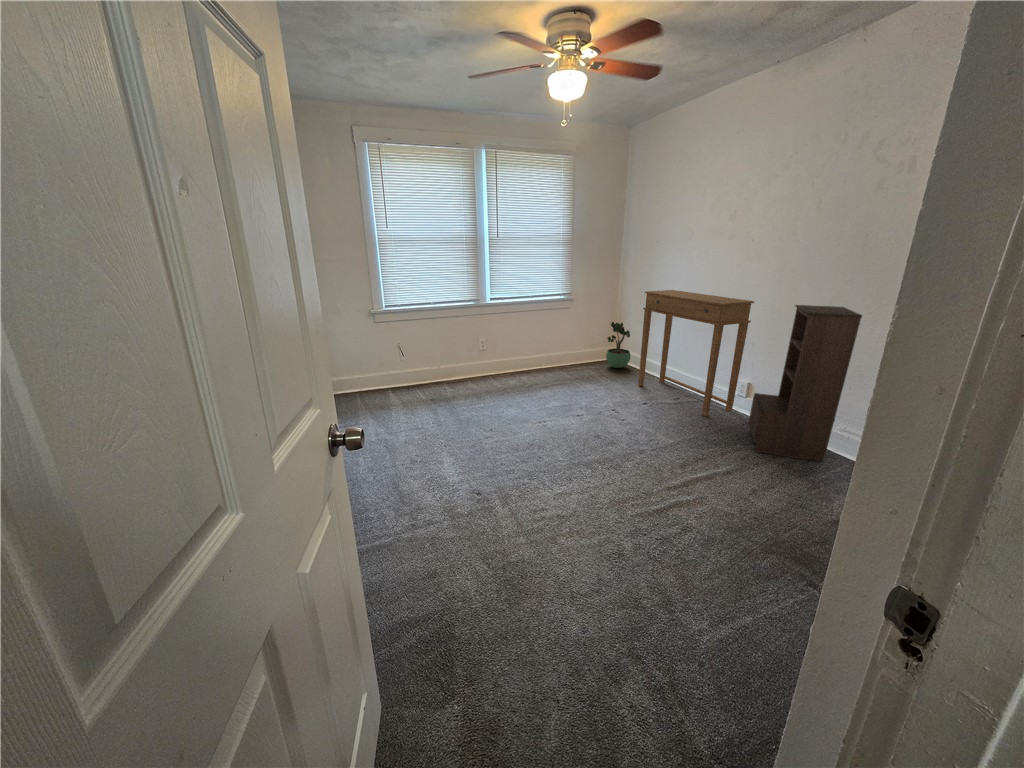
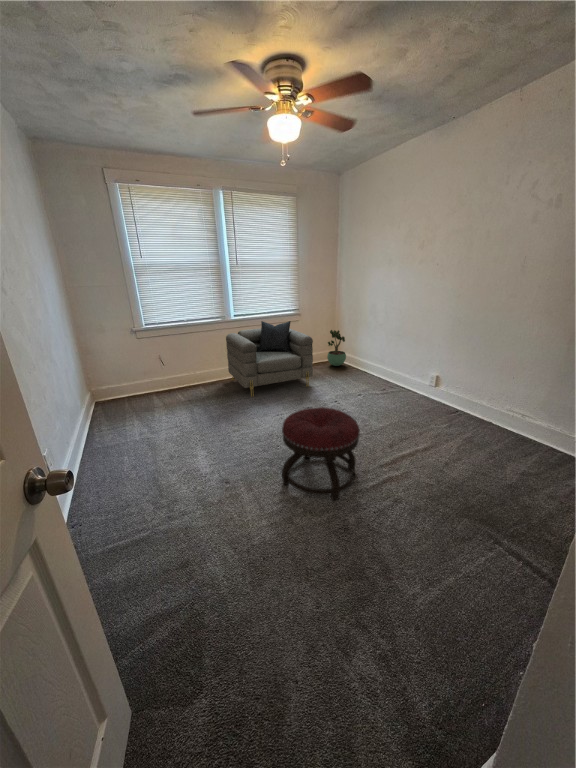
side table: present [638,290,754,416] -> none [353,303,439,402]
bookshelf: present [748,305,862,462] -> none [438,312,524,435]
armchair: none [481,308,589,401] -> present [226,321,313,397]
ottoman: none [546,414,643,524] -> present [282,407,360,500]

